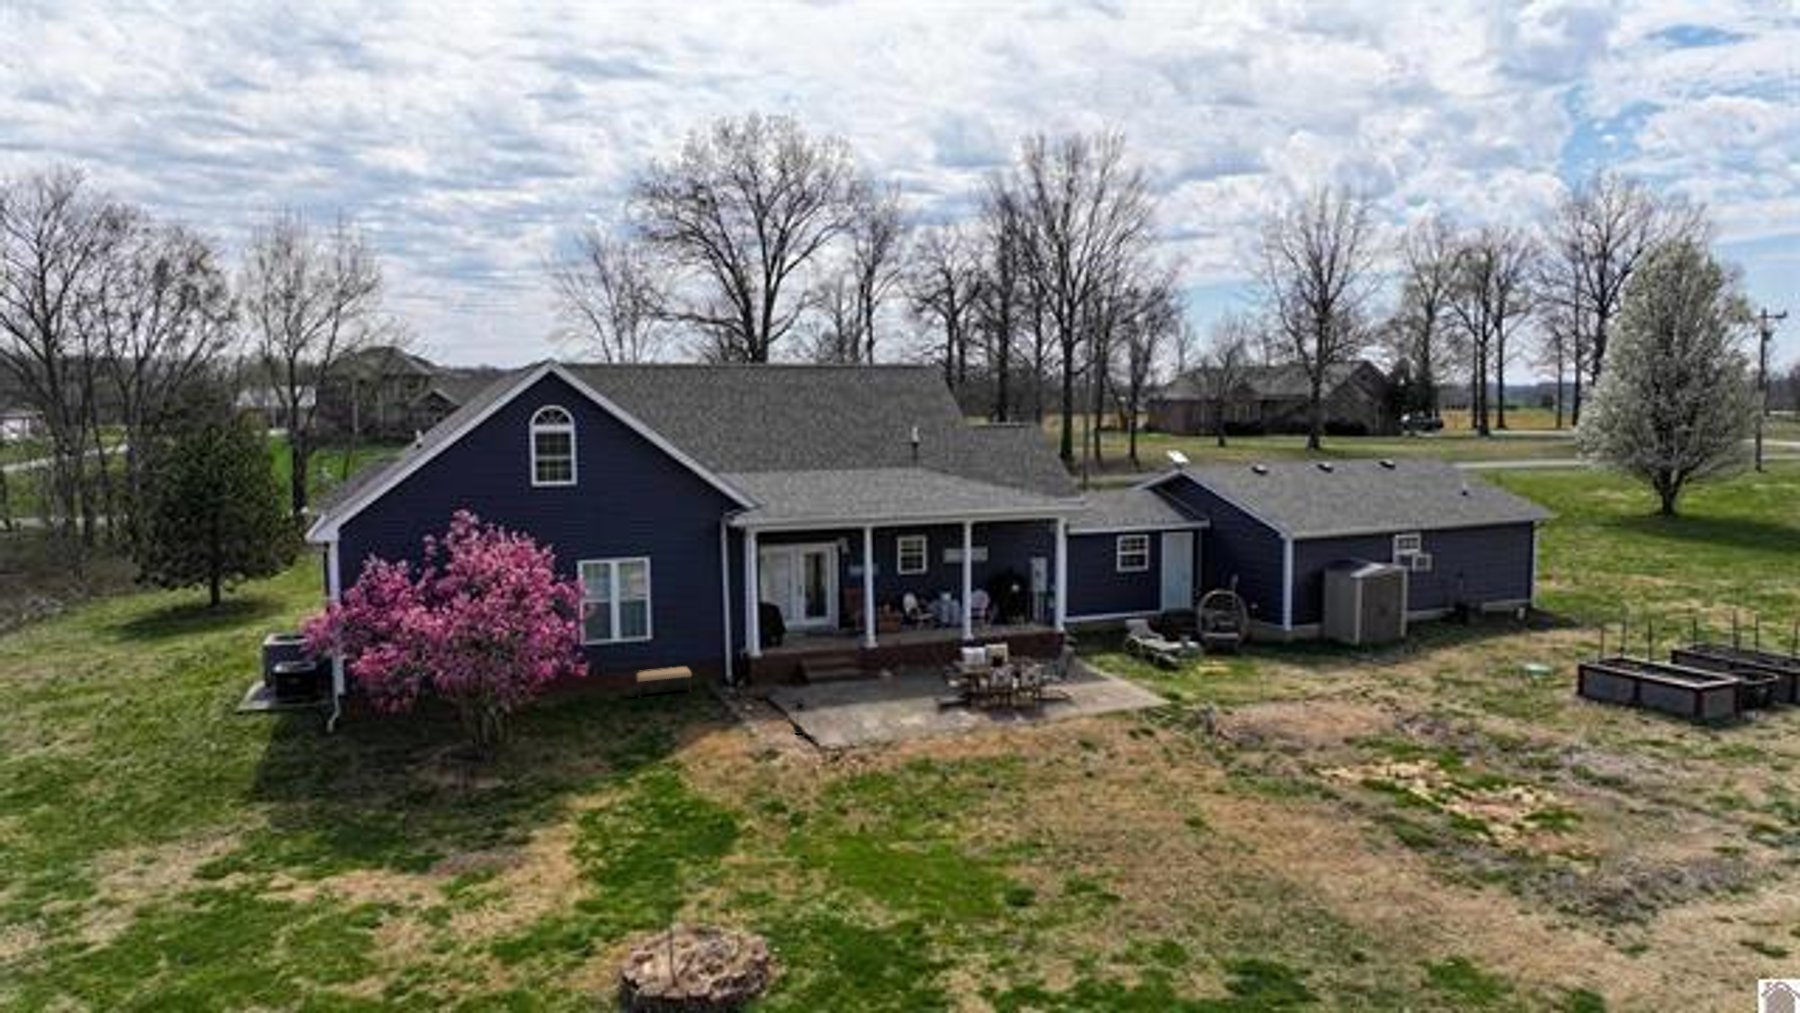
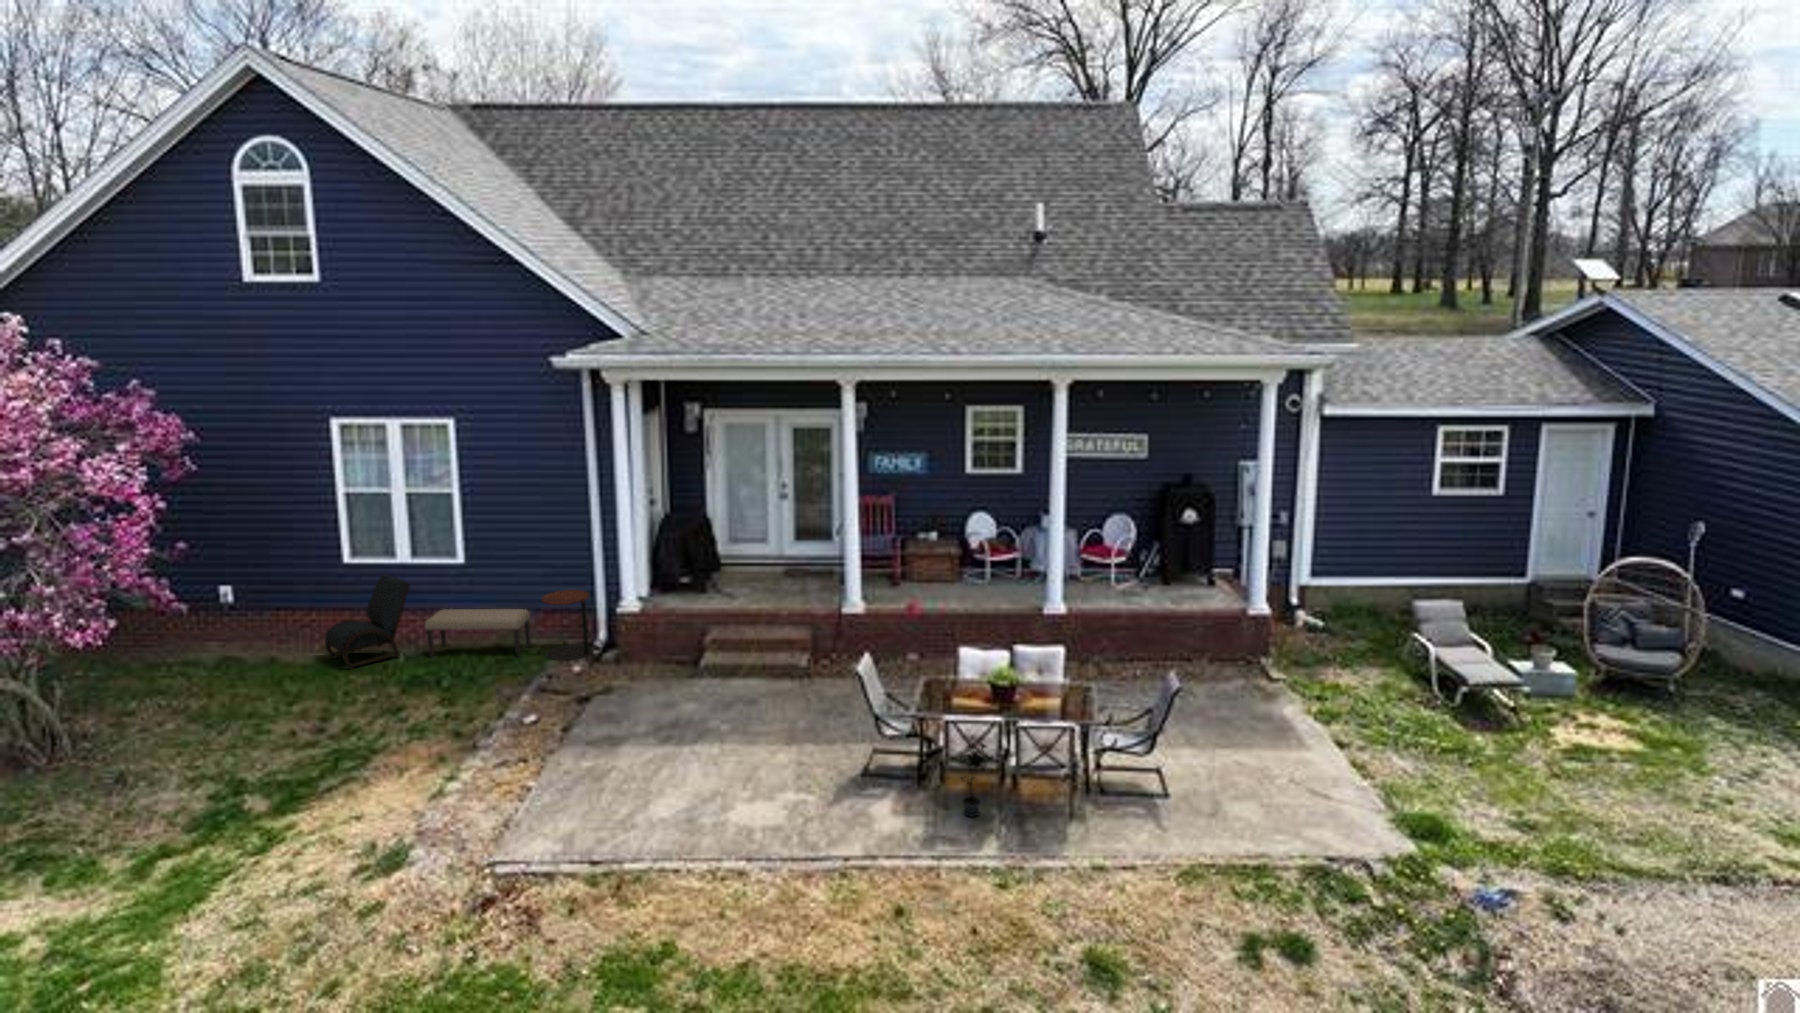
lounge chair: none [576,653,624,708] -> present [325,575,410,669]
side table: none [702,653,729,692] -> present [541,590,593,661]
potted plant: present [794,698,804,734] -> present [960,742,988,817]

